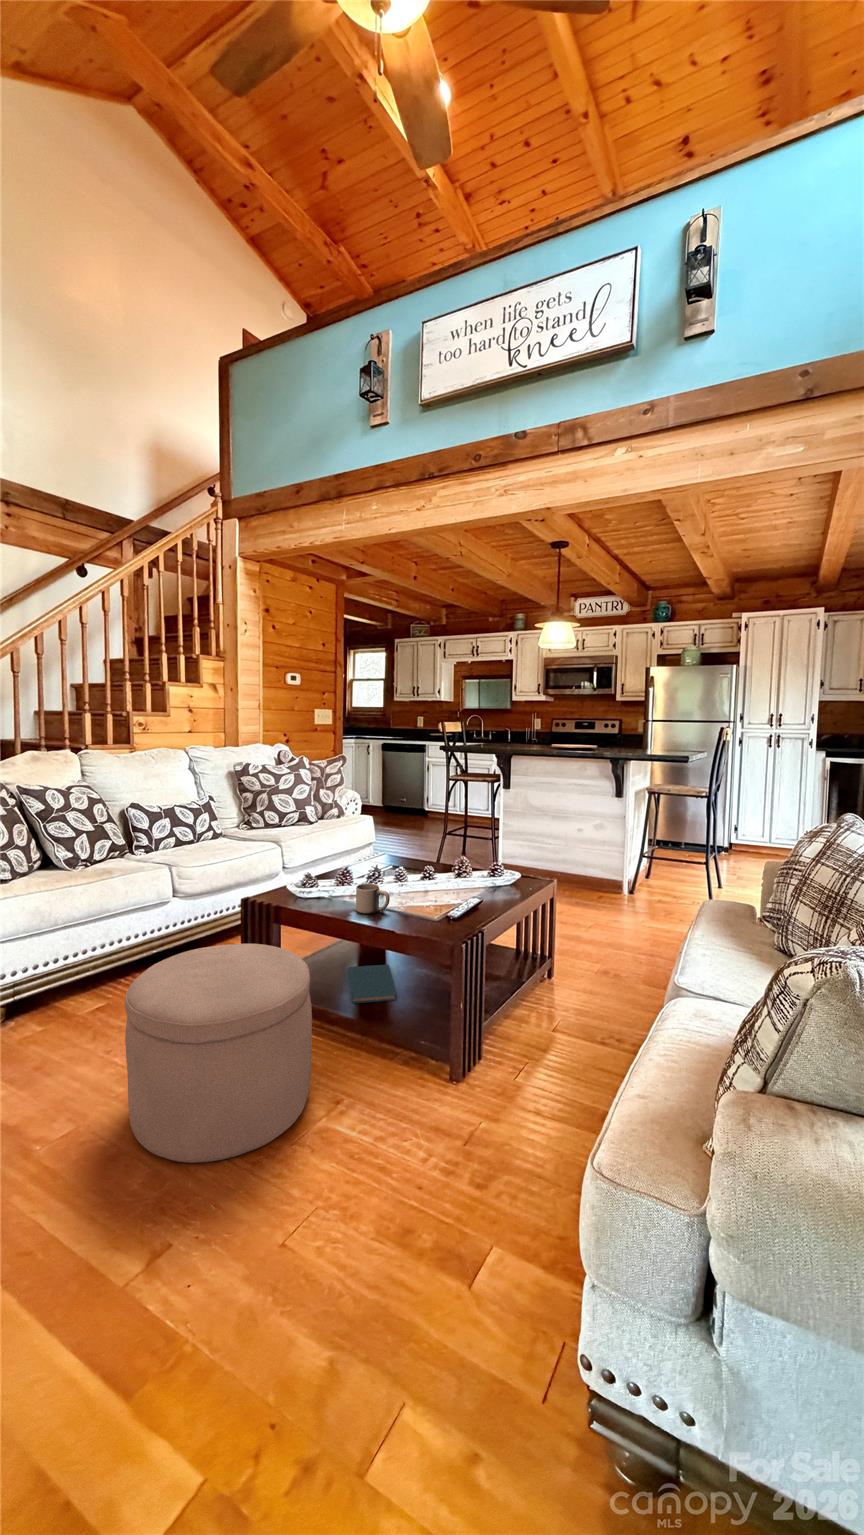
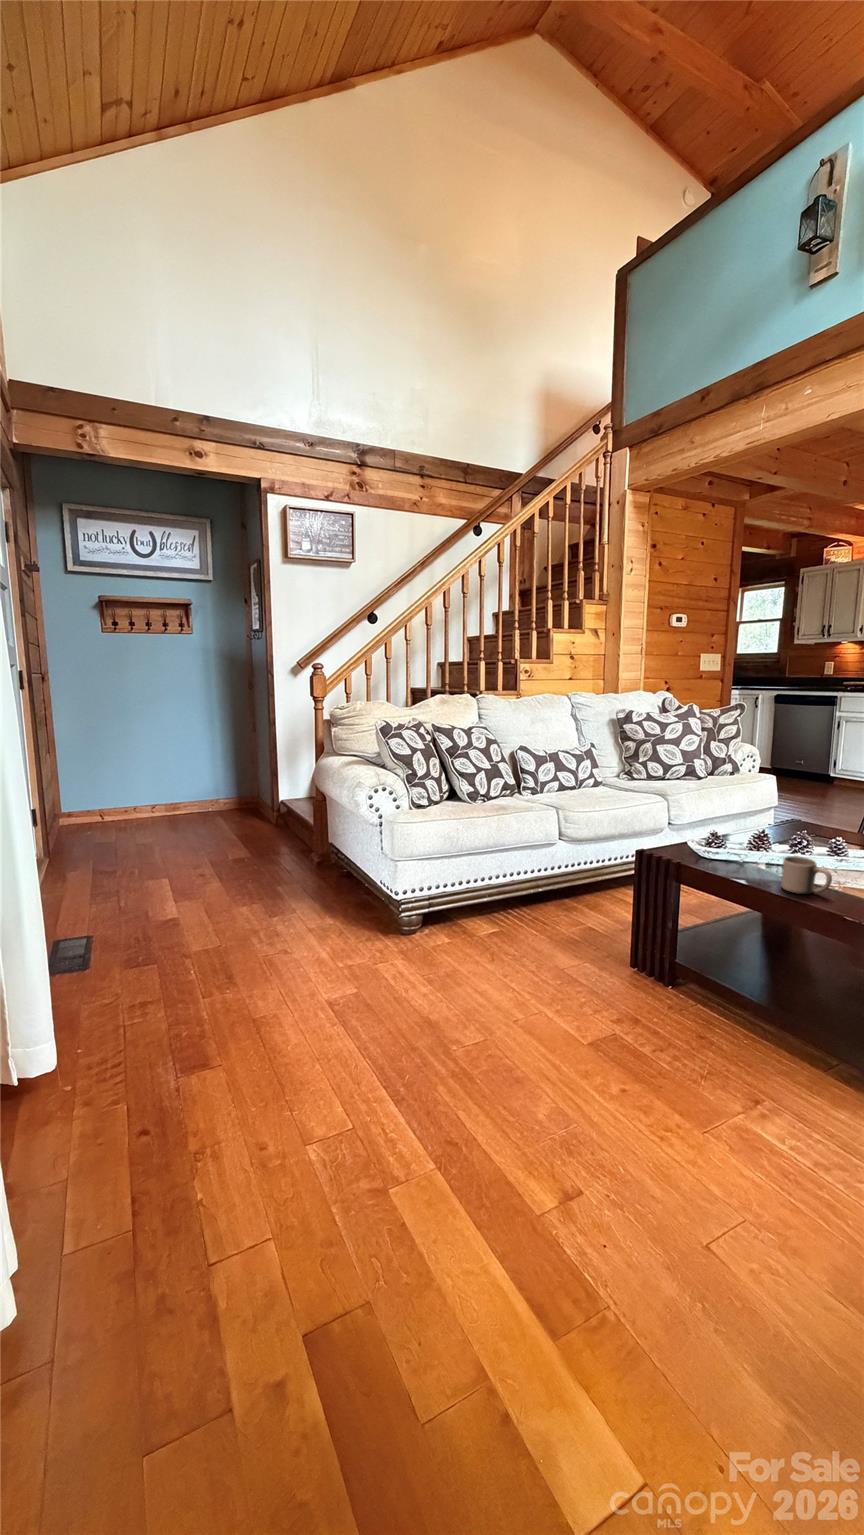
ottoman: present [125,944,312,1163] -> none [527,899,728,1130]
book: present [348,965,397,1003] -> none [755,949,829,1004]

